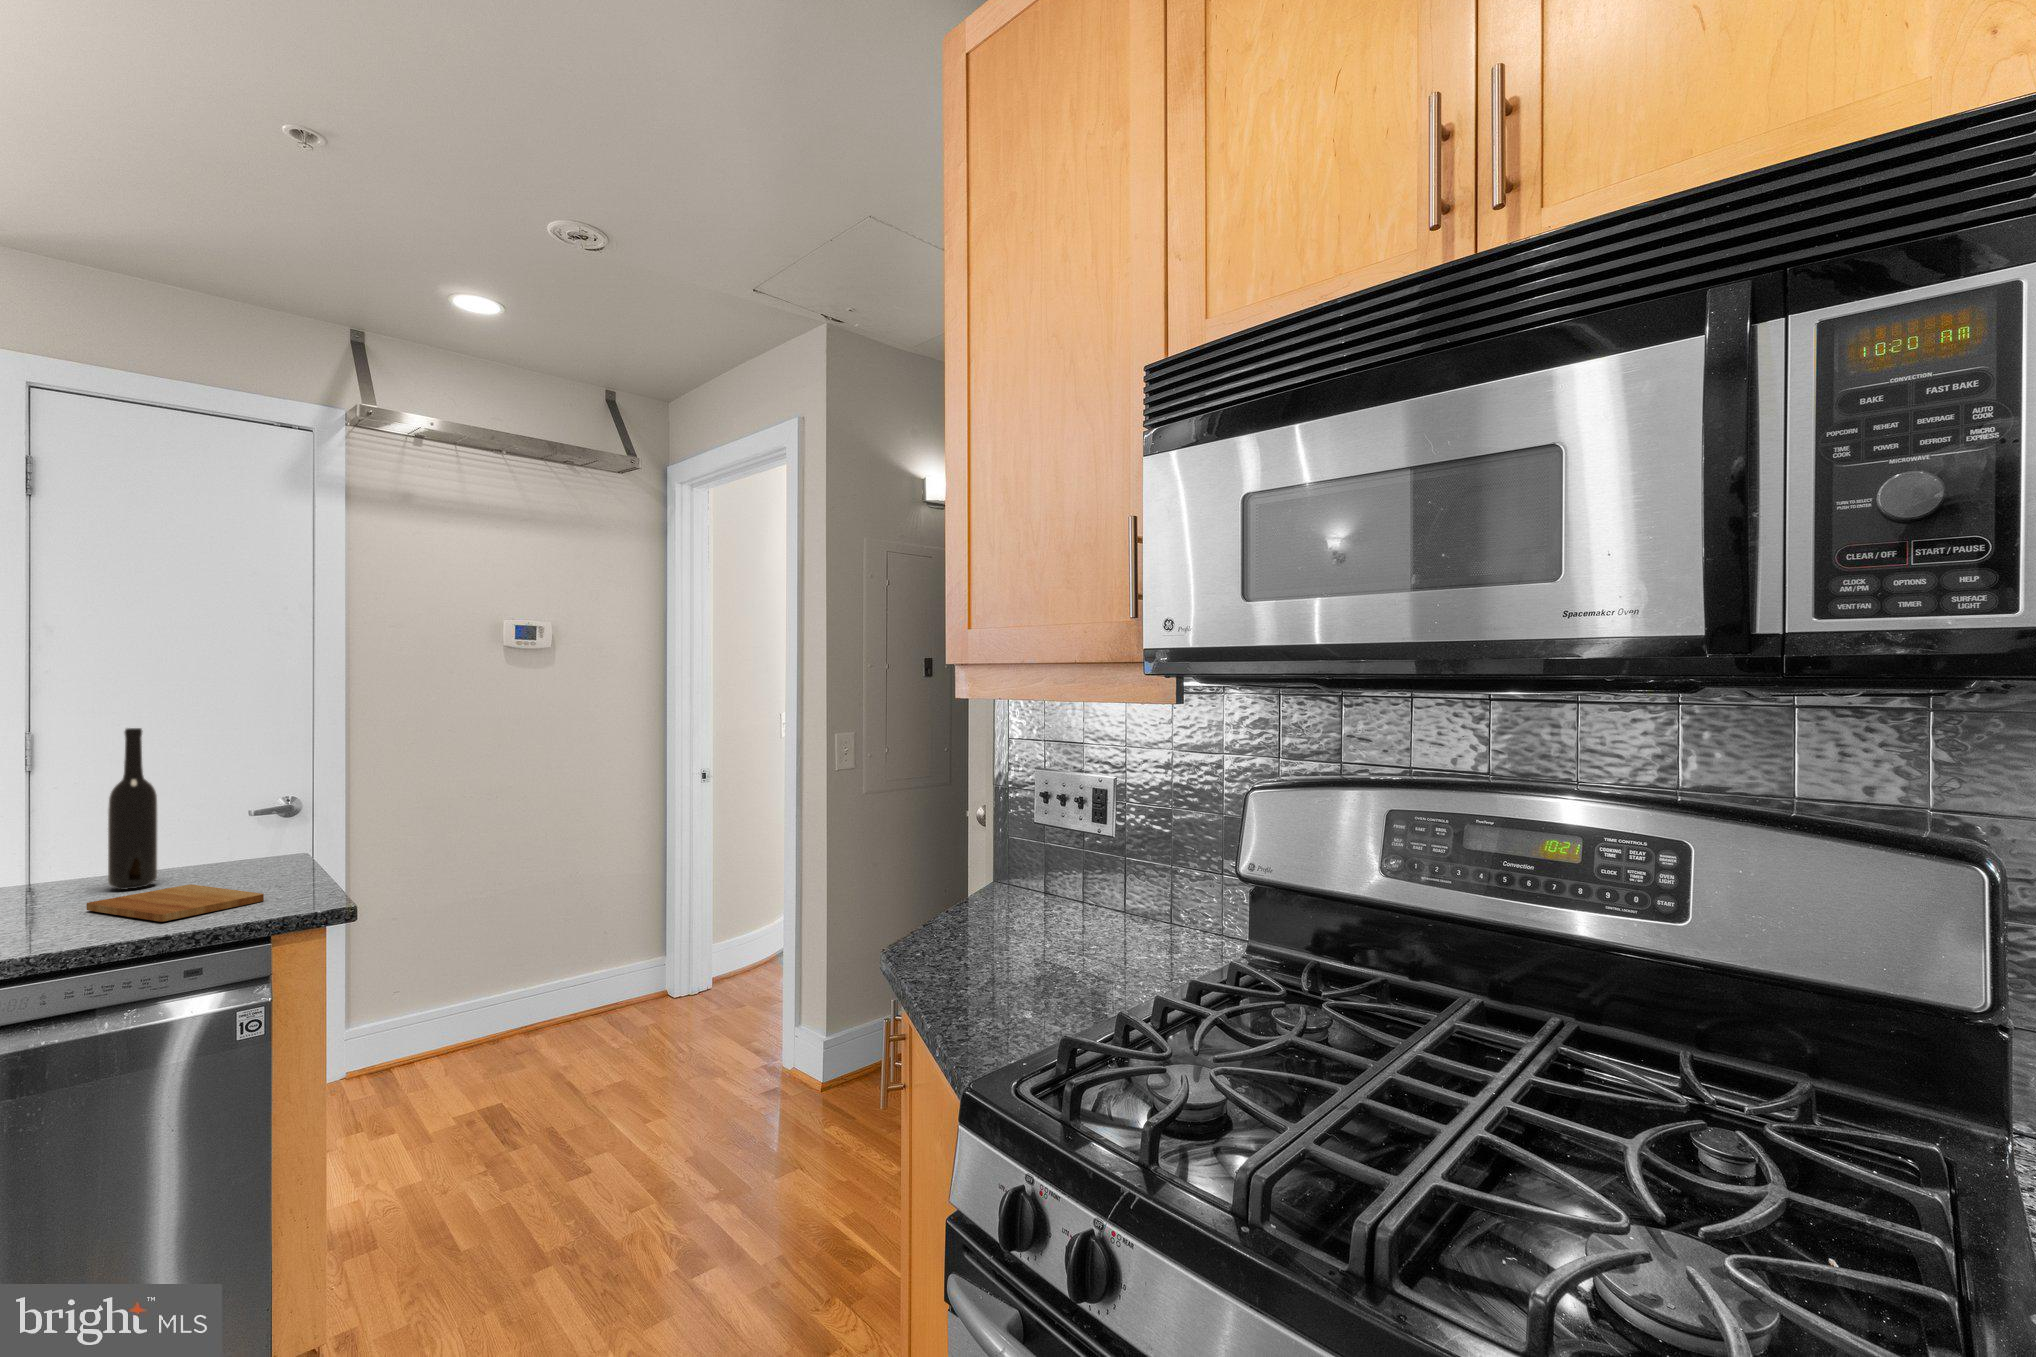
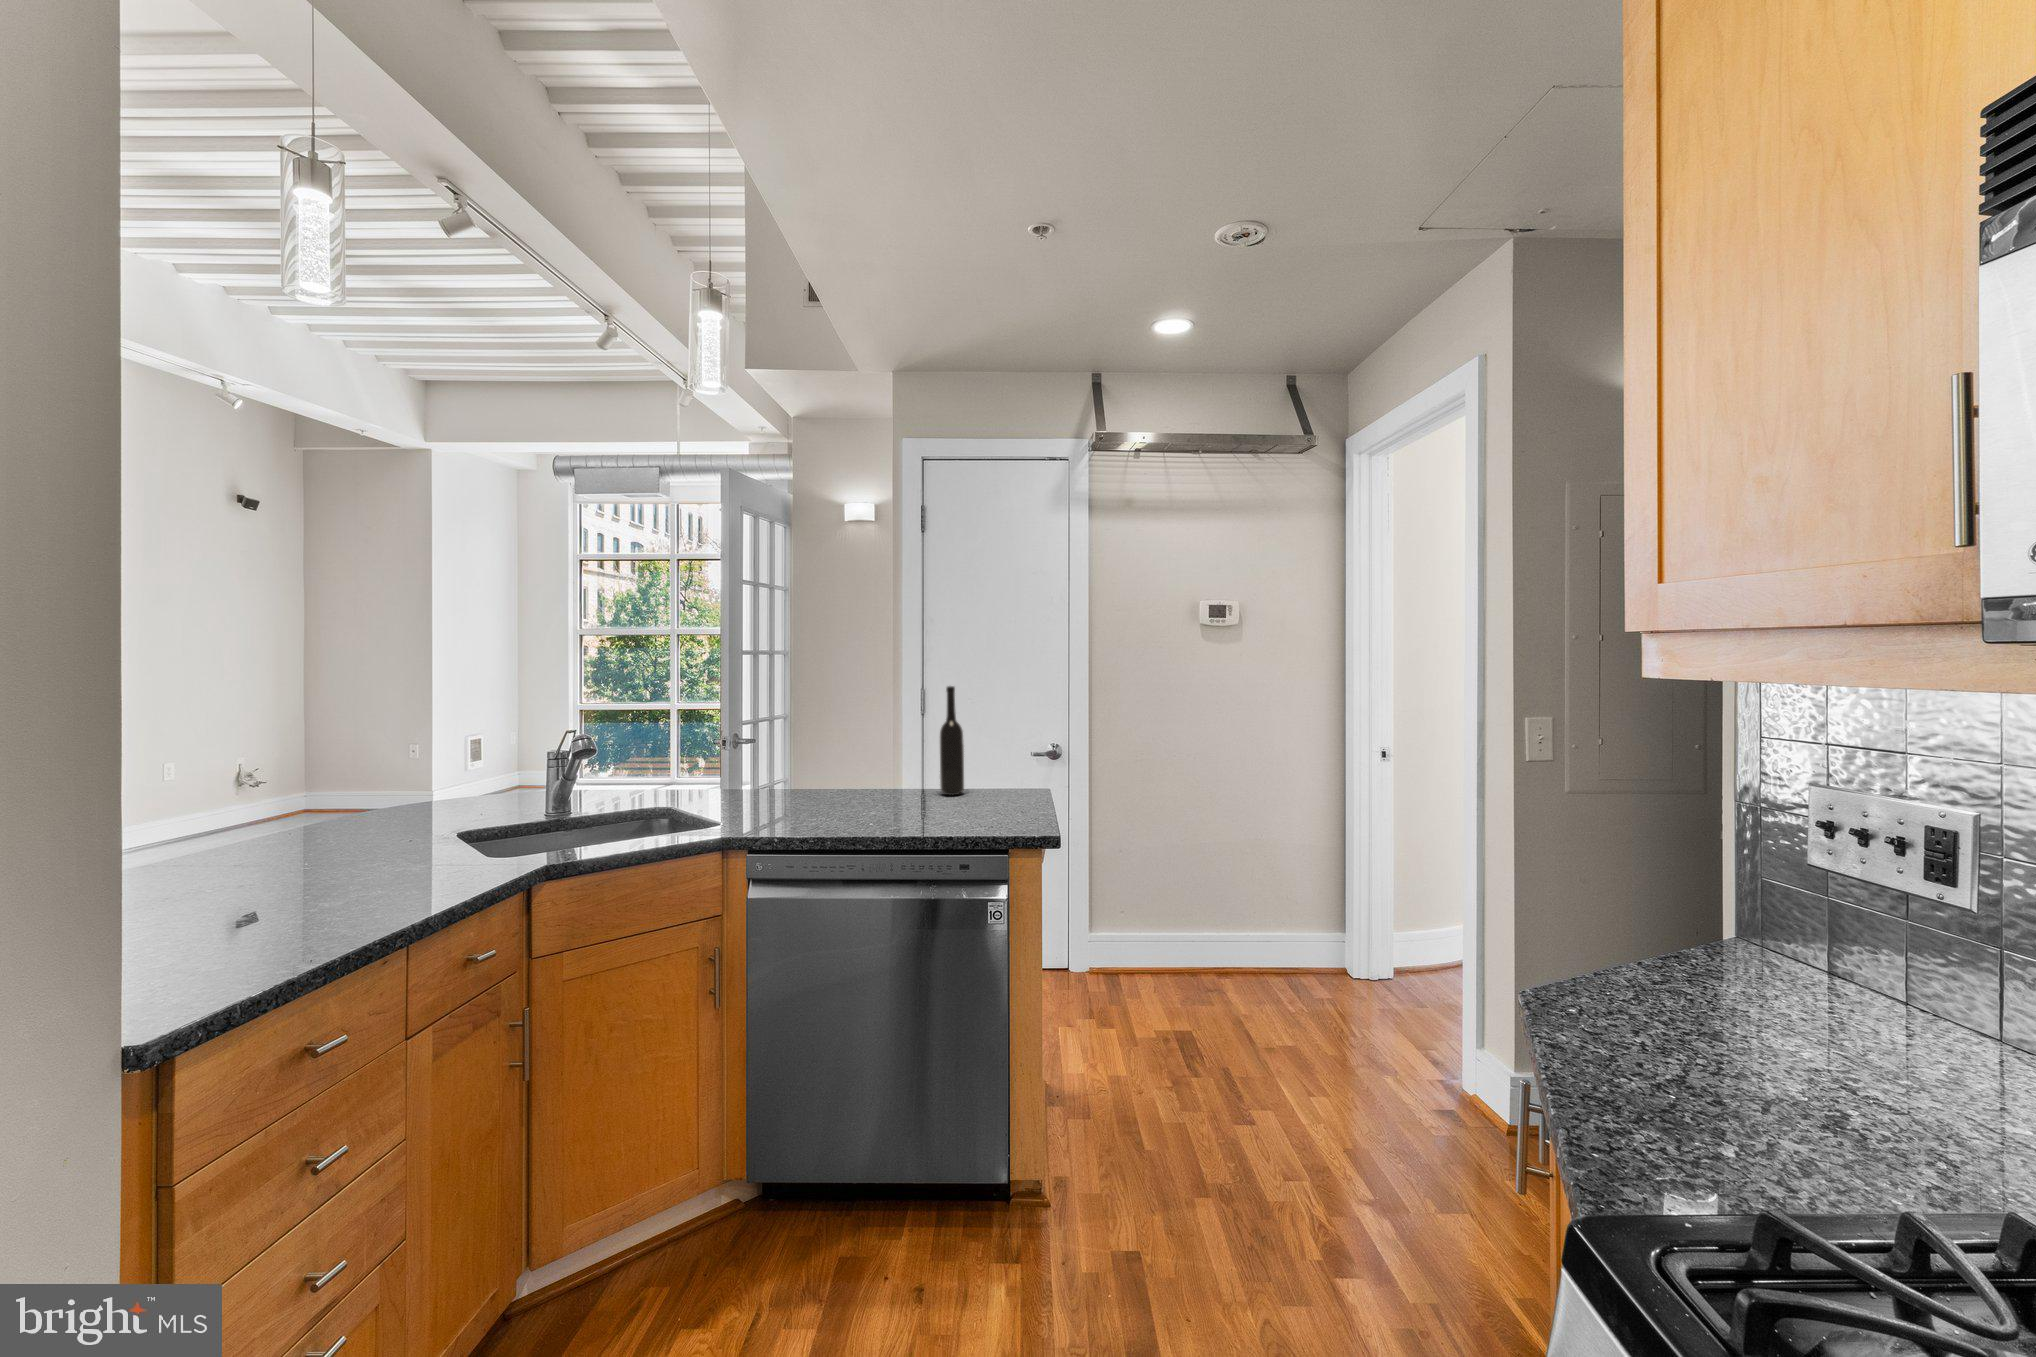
cutting board: present [87,884,264,922] -> none [924,797,1009,824]

